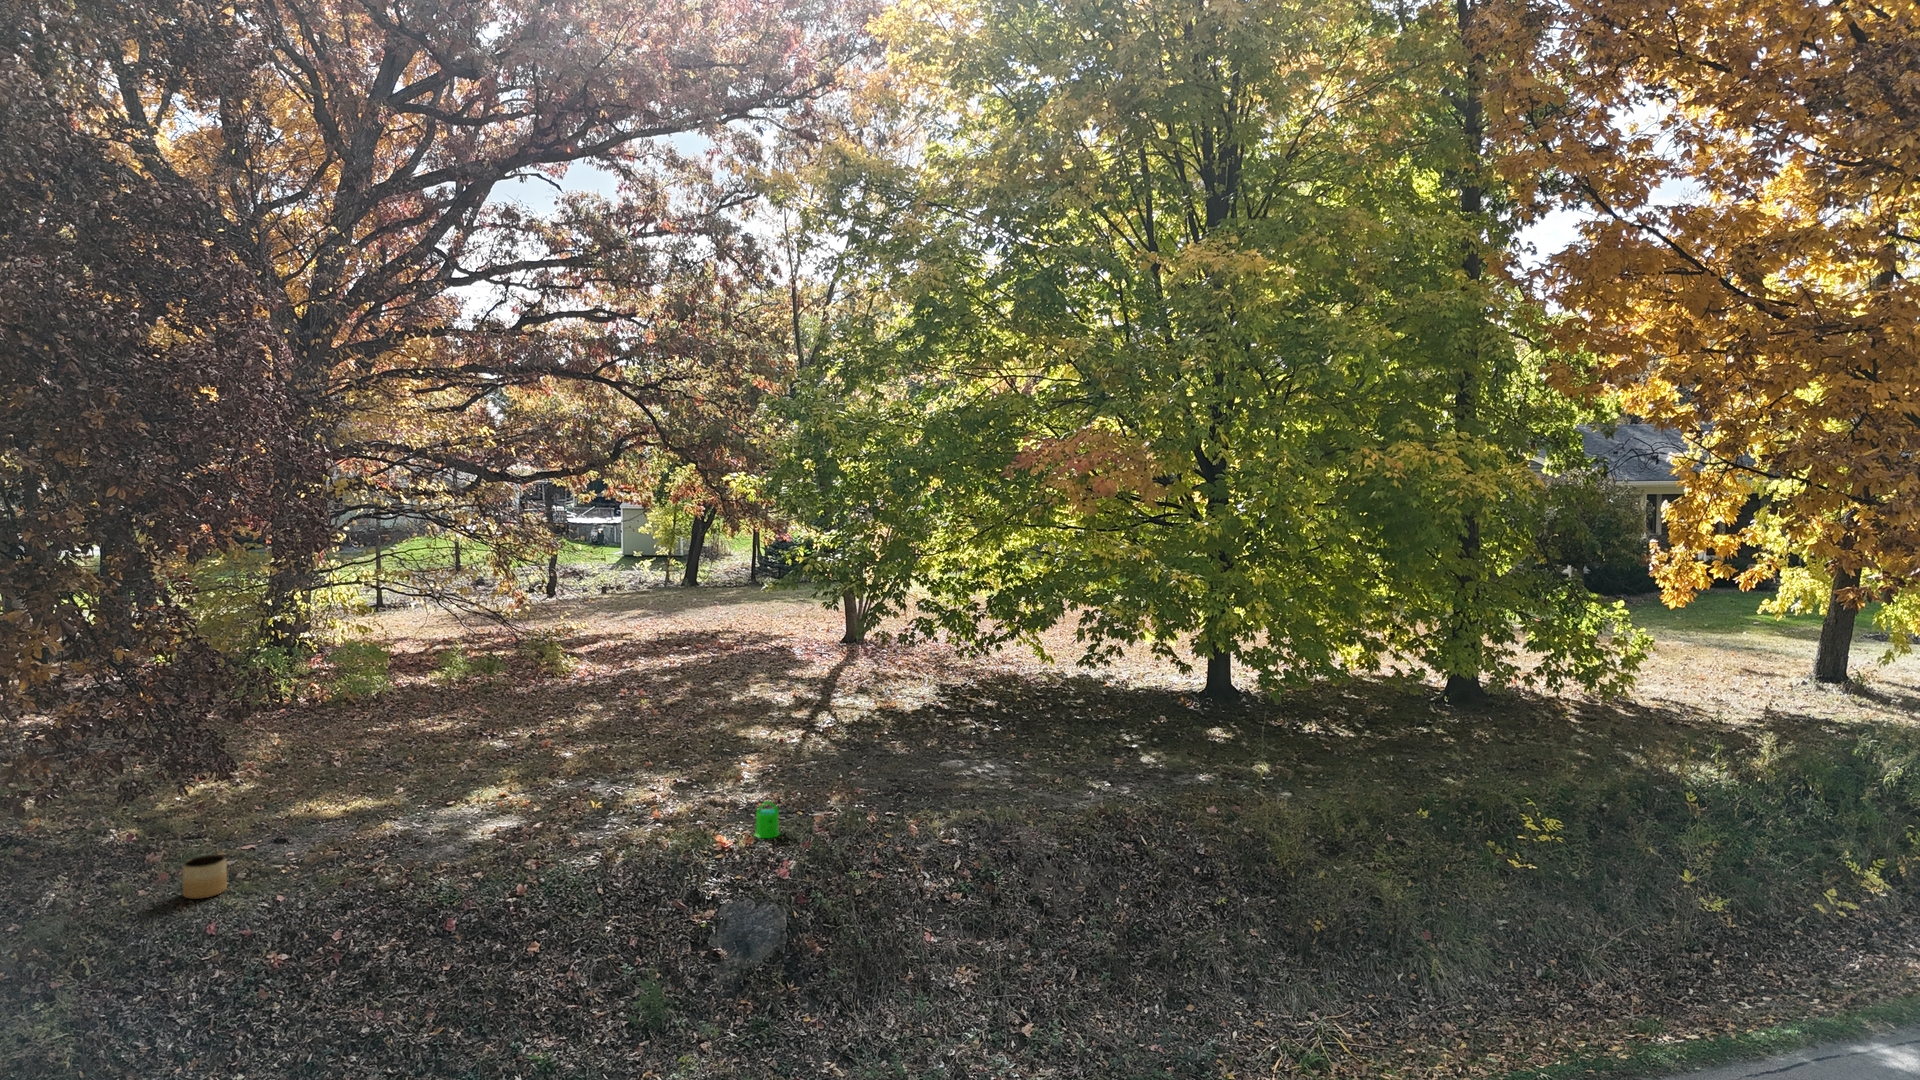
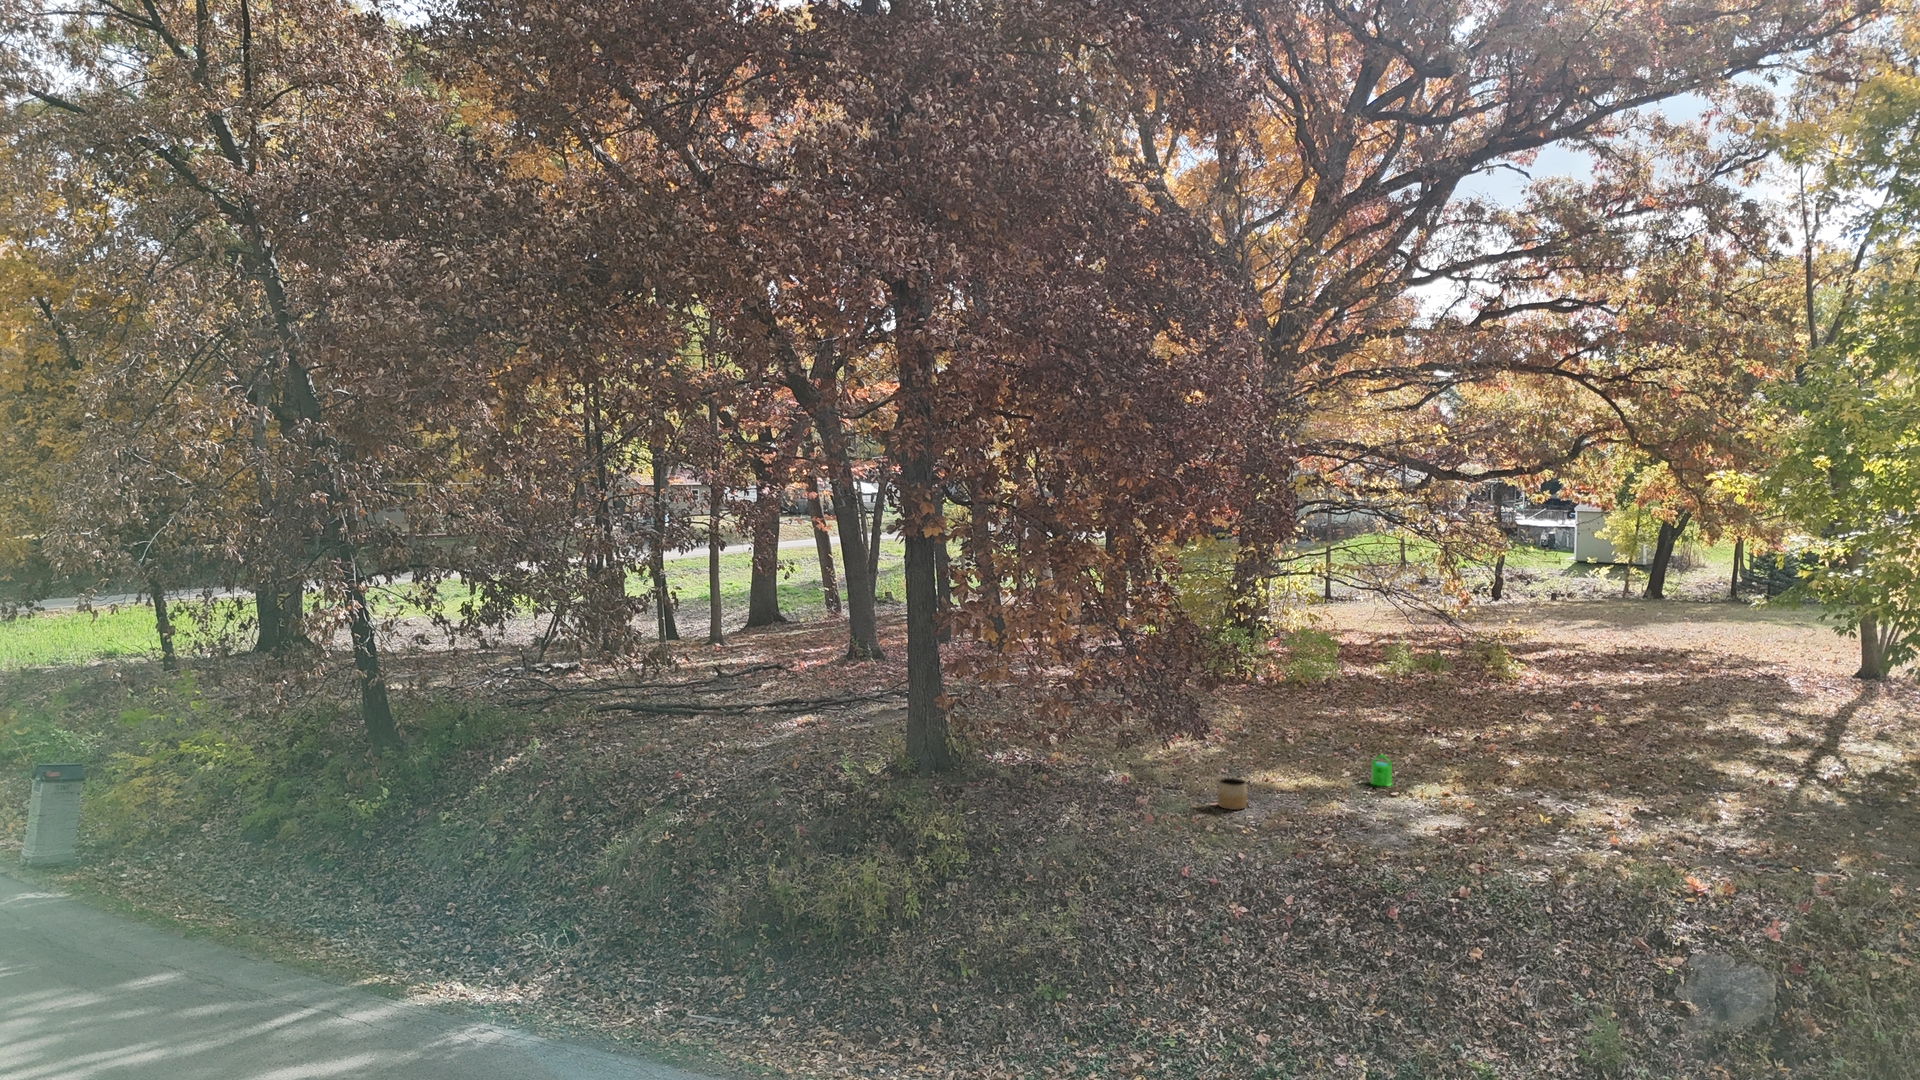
watering can: present [754,800,780,838] -> present [1370,755,1392,786]

